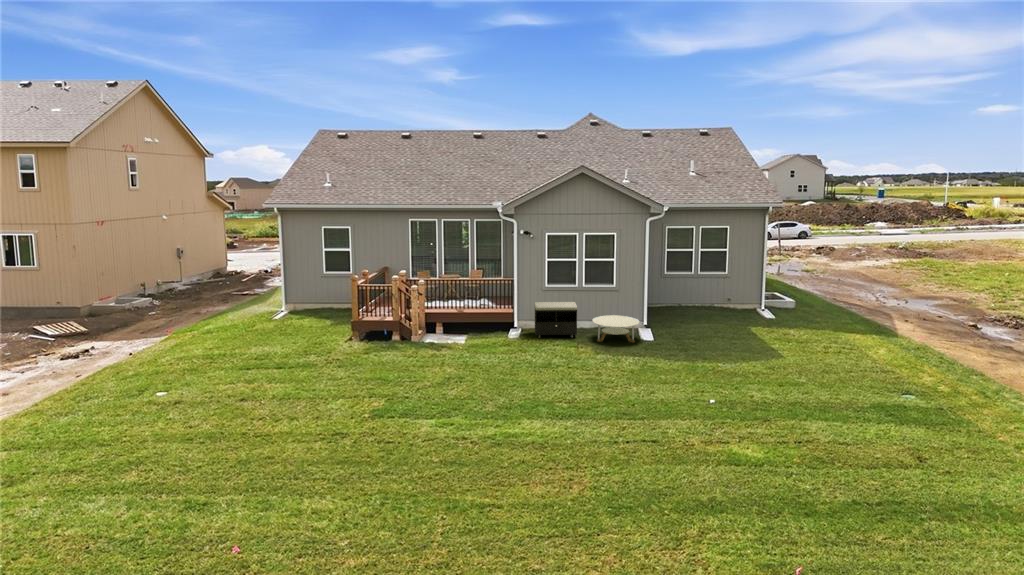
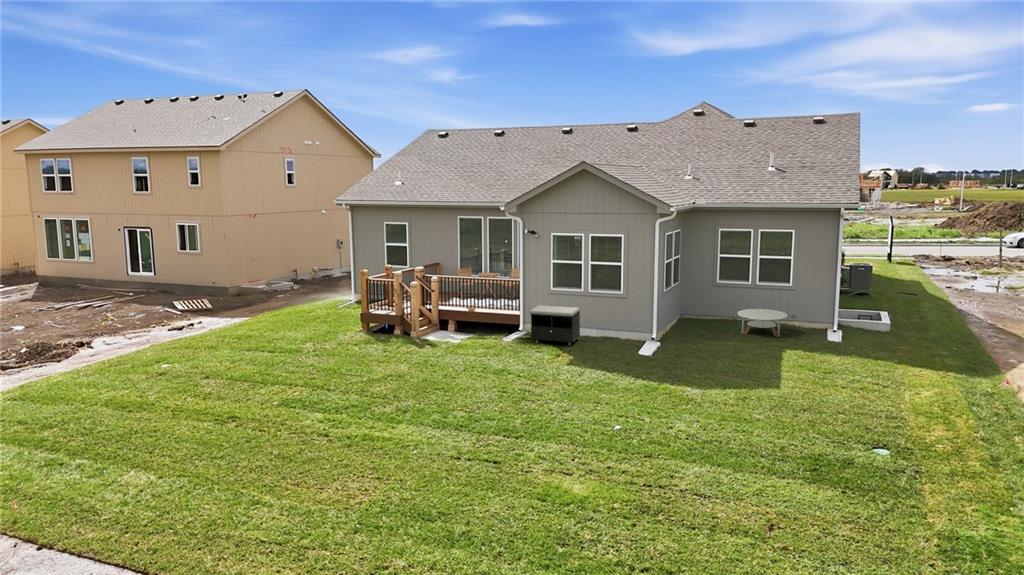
round table: present [593,315,639,343] -> present [737,309,787,337]

